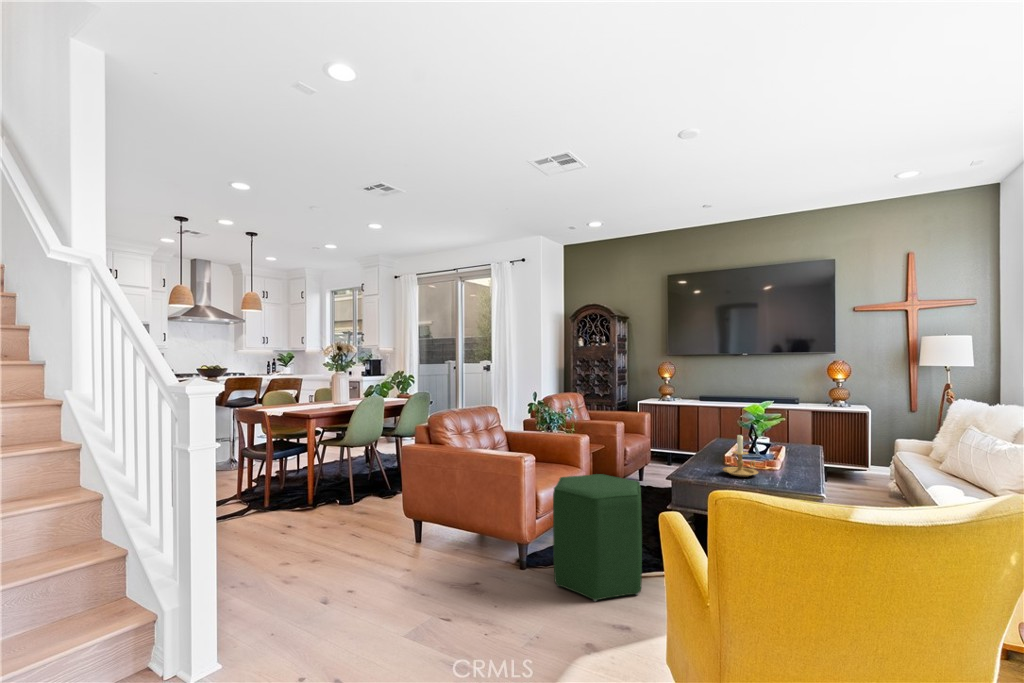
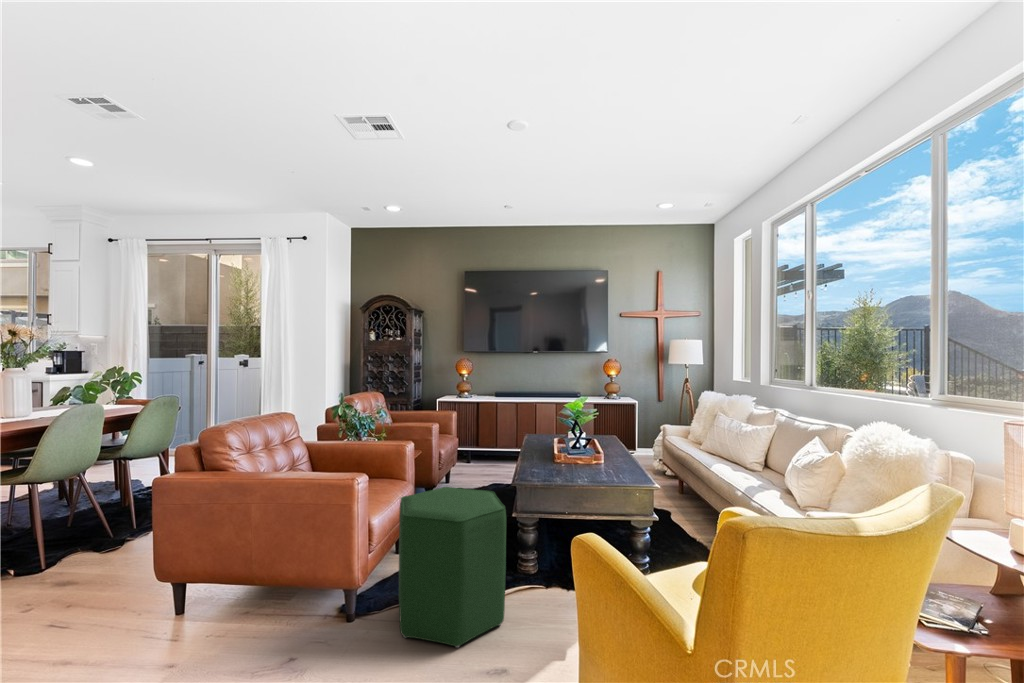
candle holder: present [723,435,758,477] -> none [556,429,589,472]

